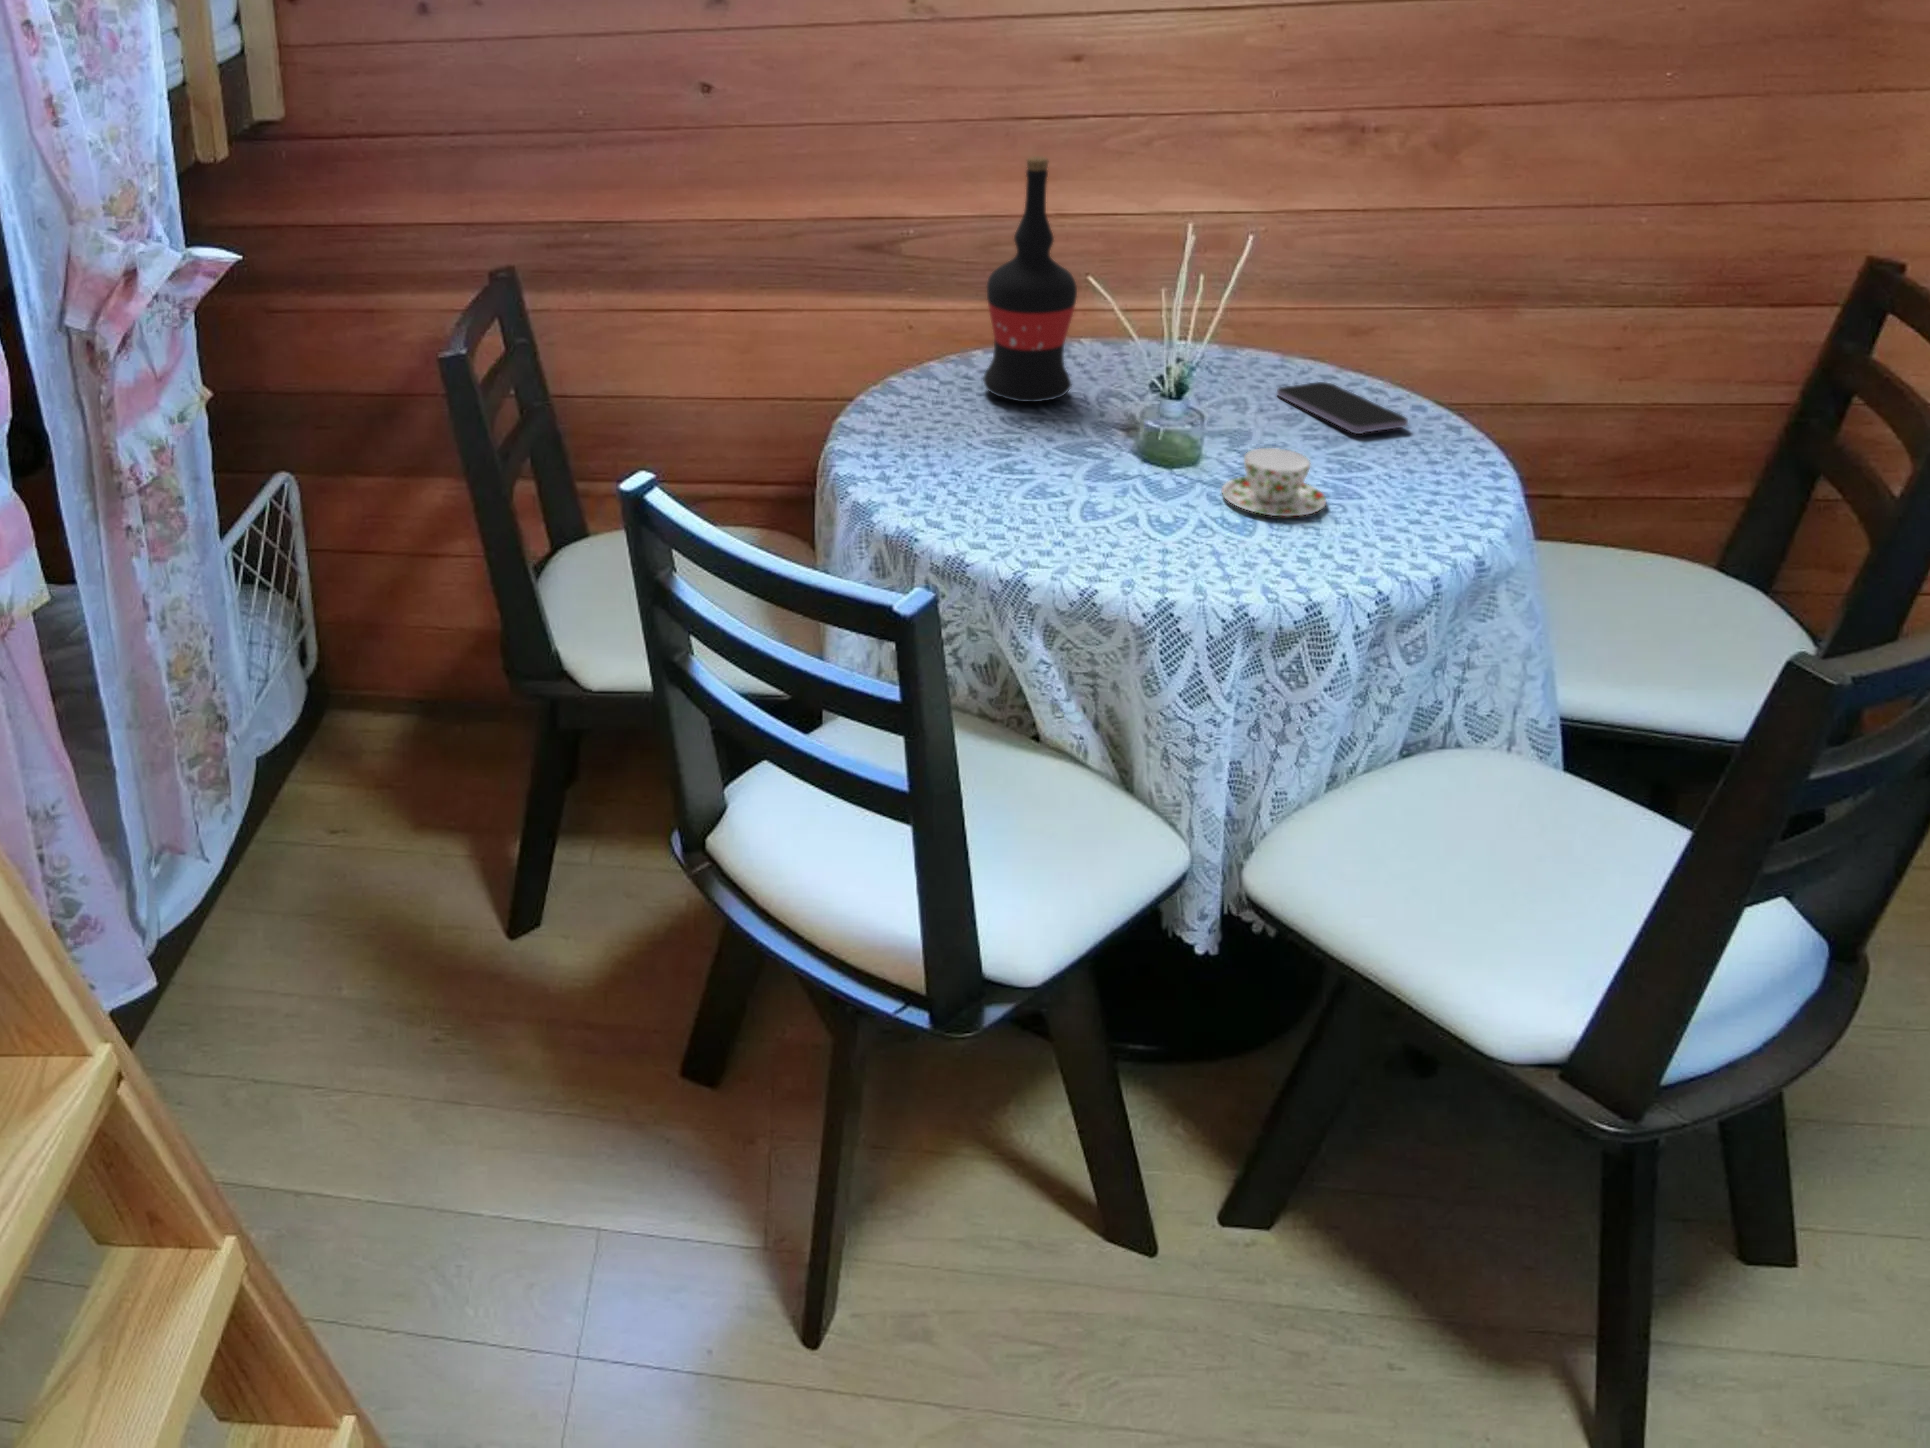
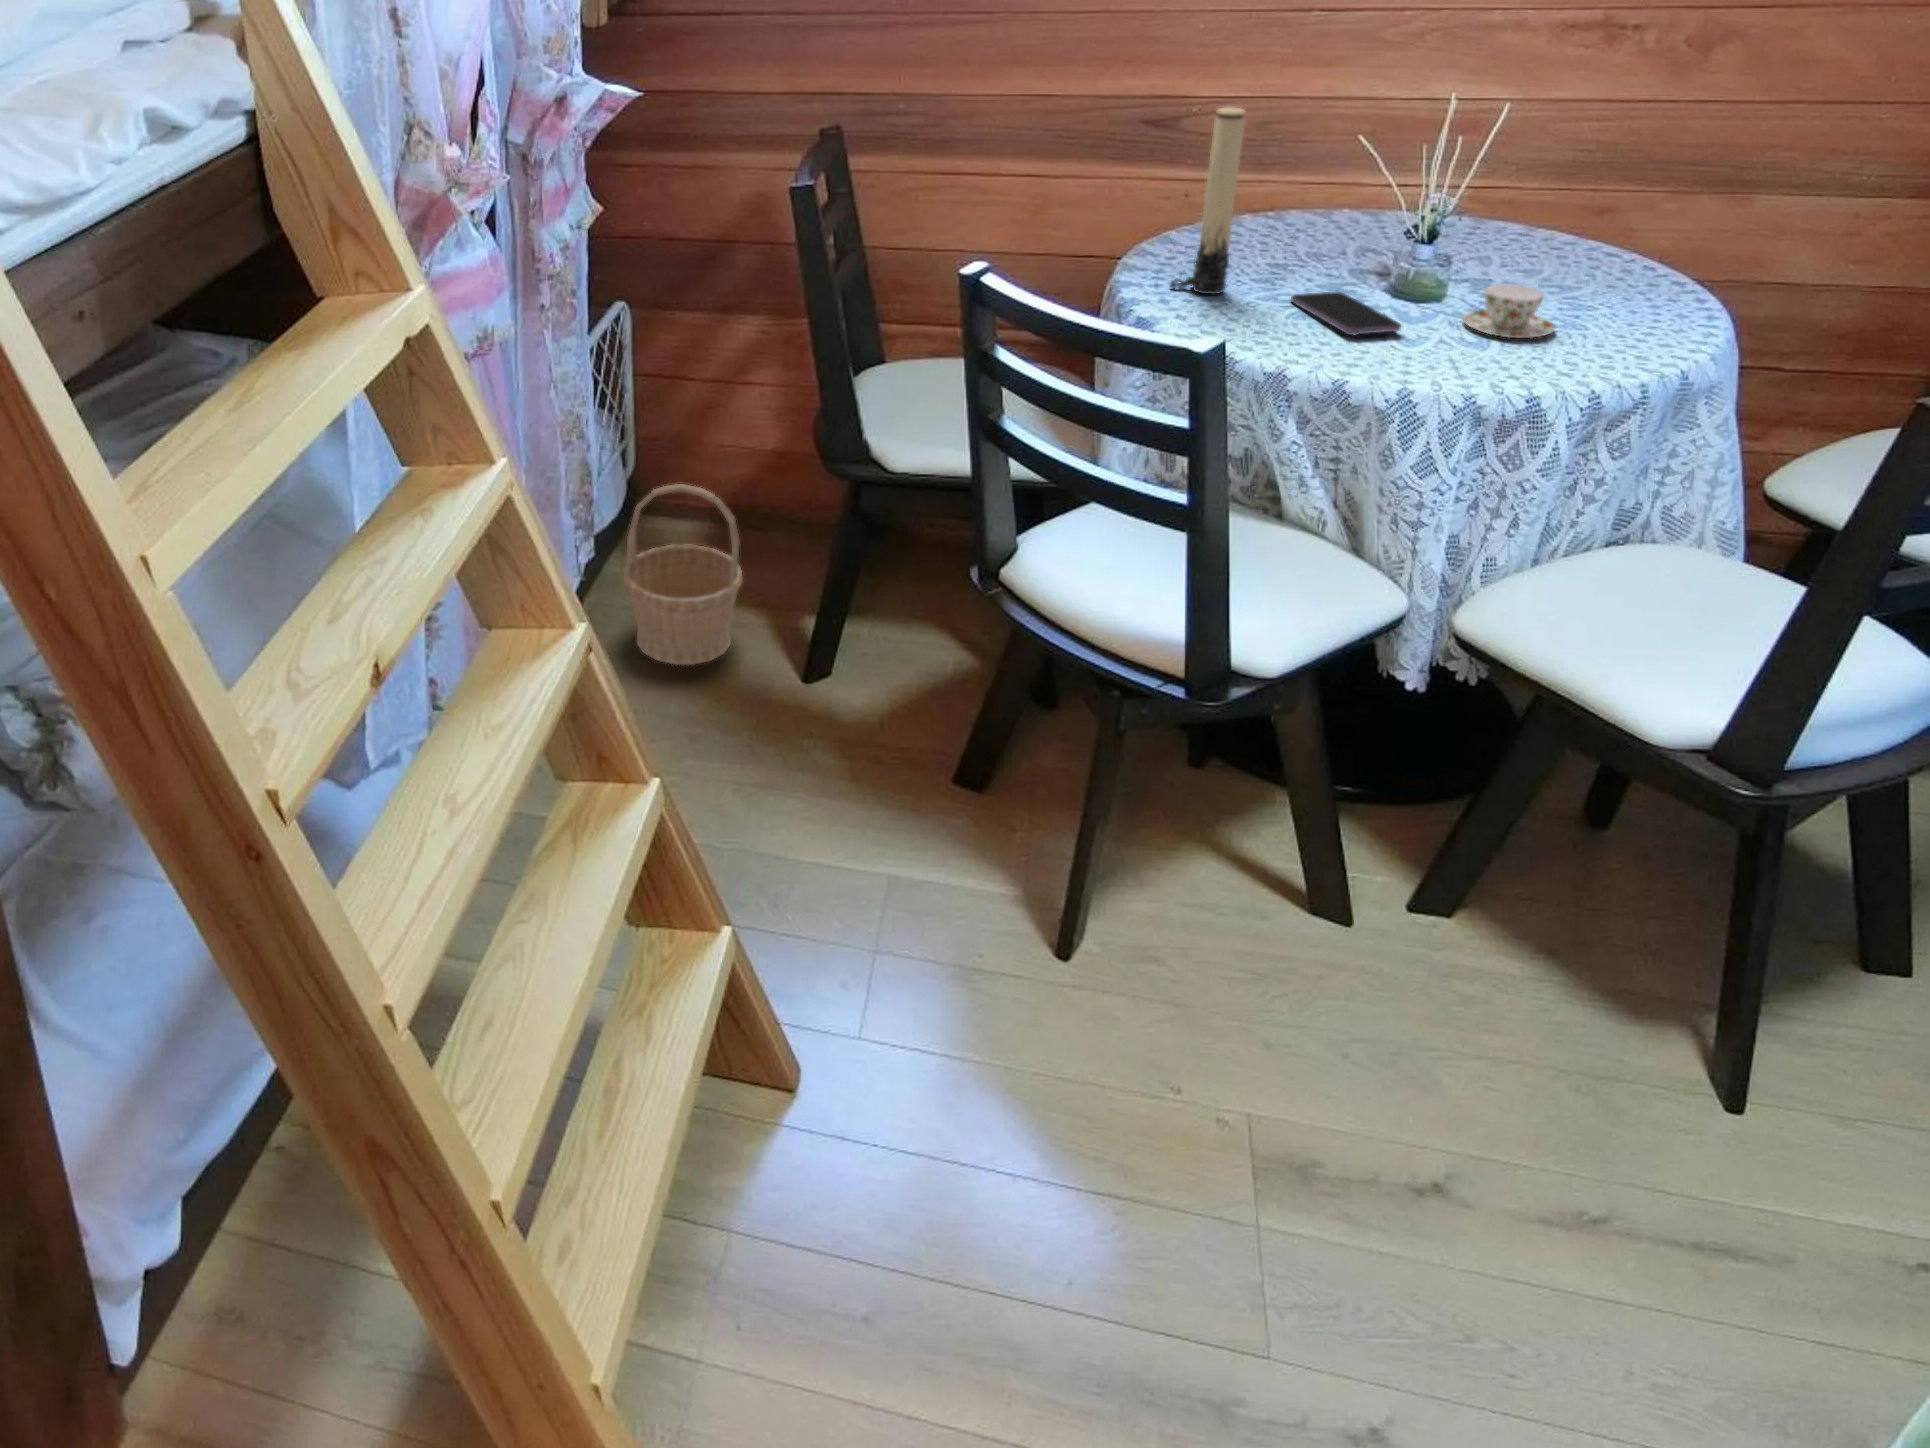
wine bottle: present [983,156,1077,402] -> none [1252,38,1345,251]
candle: none [889,248,956,469] -> present [1170,107,1245,294]
smartphone: present [1277,382,1408,434] -> present [1291,292,1401,335]
basket: none [290,707,434,929] -> present [624,484,742,665]

